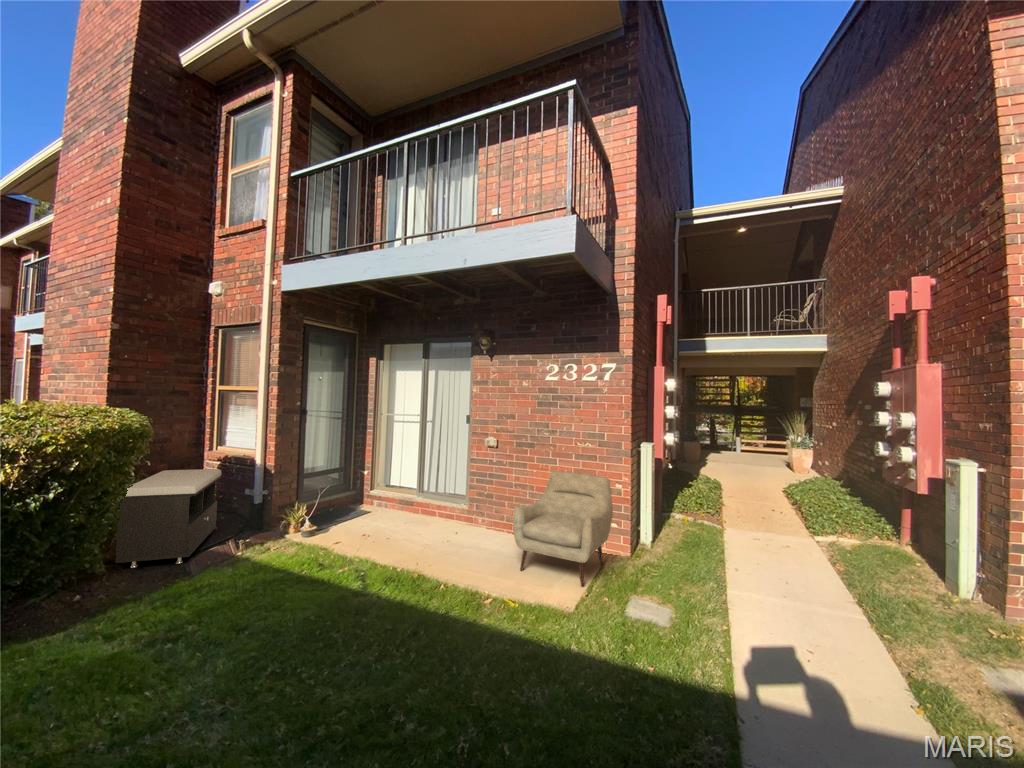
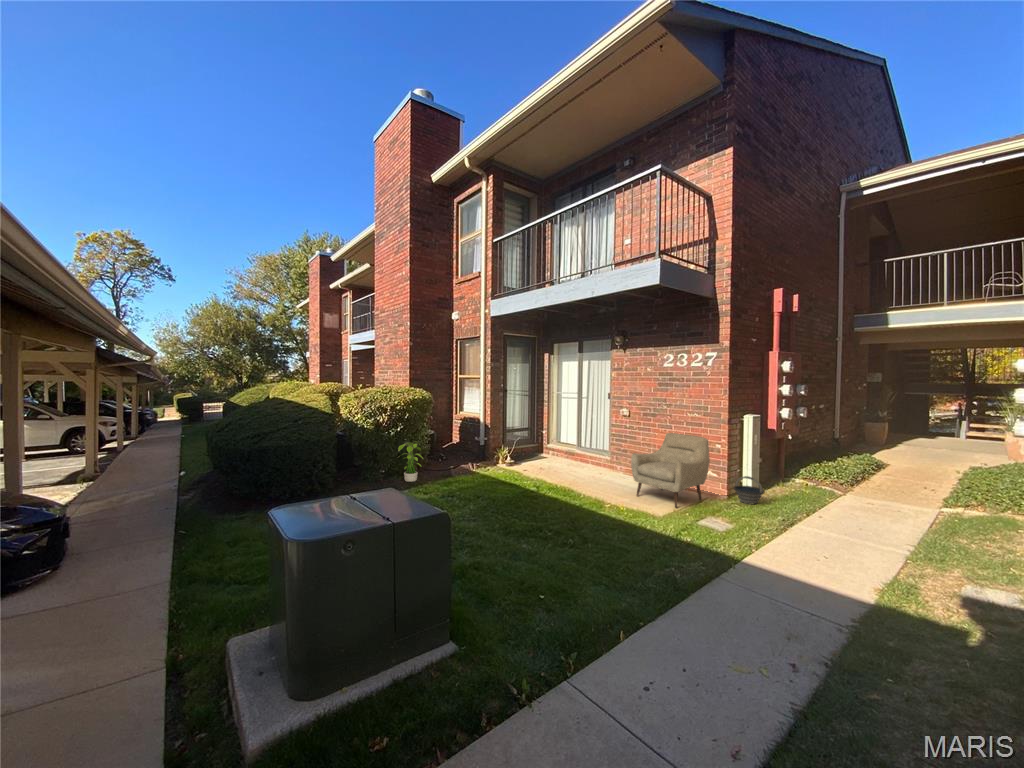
storage bench: present [116,469,221,568] -> none [420,424,463,472]
potted plant: none [48,515,121,603] -> present [398,443,423,482]
bucket: none [636,524,673,562] -> present [734,476,764,504]

